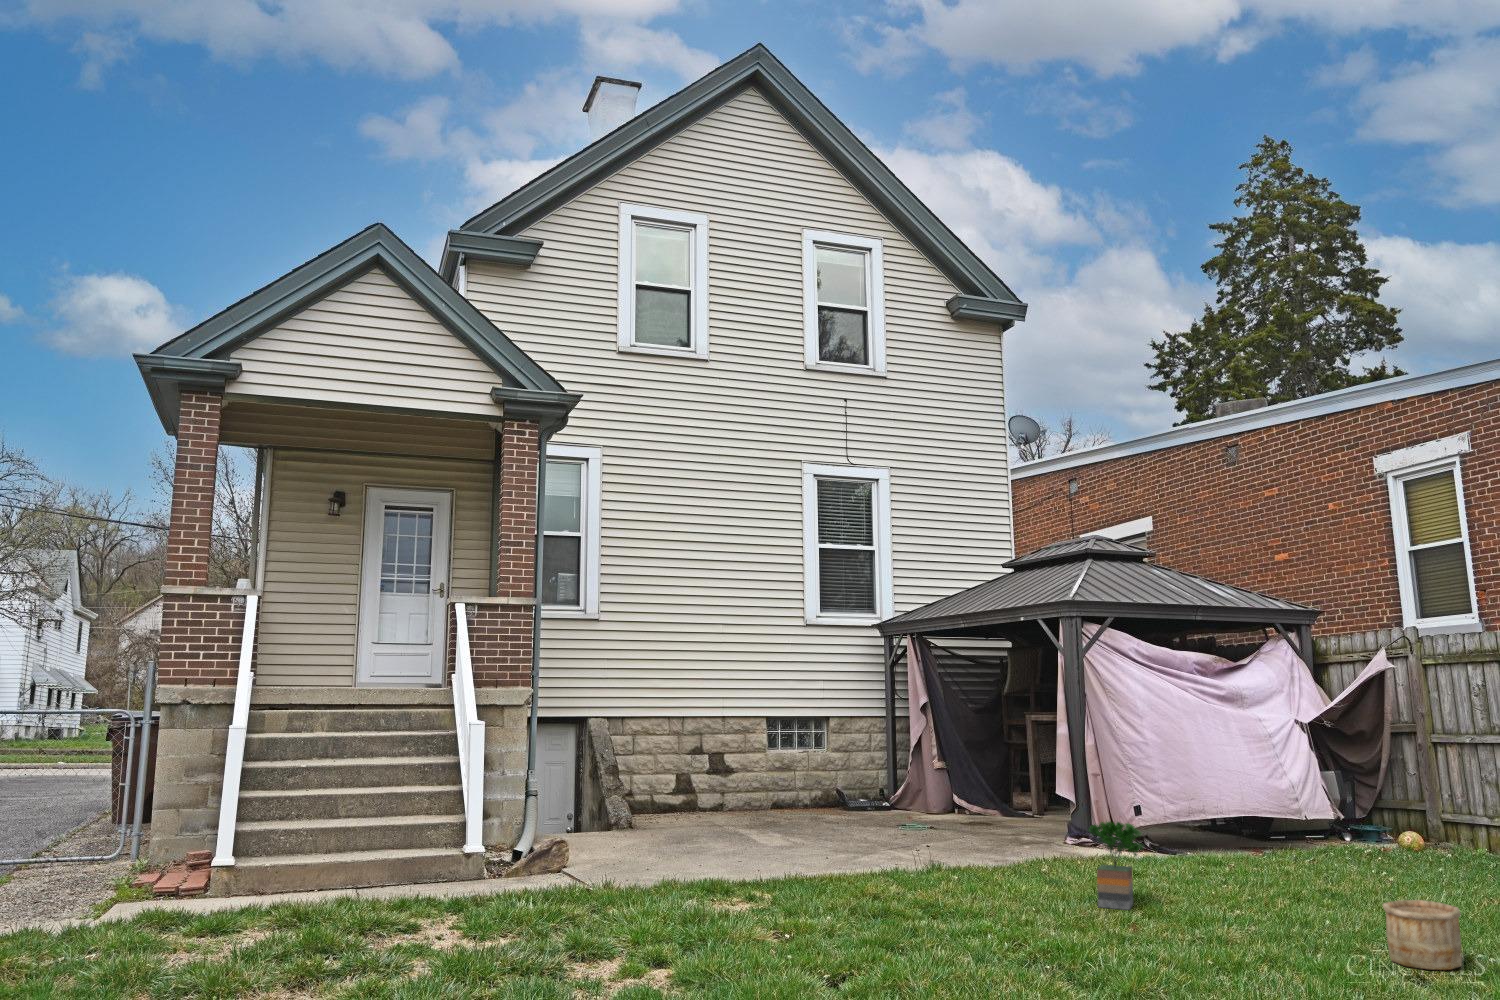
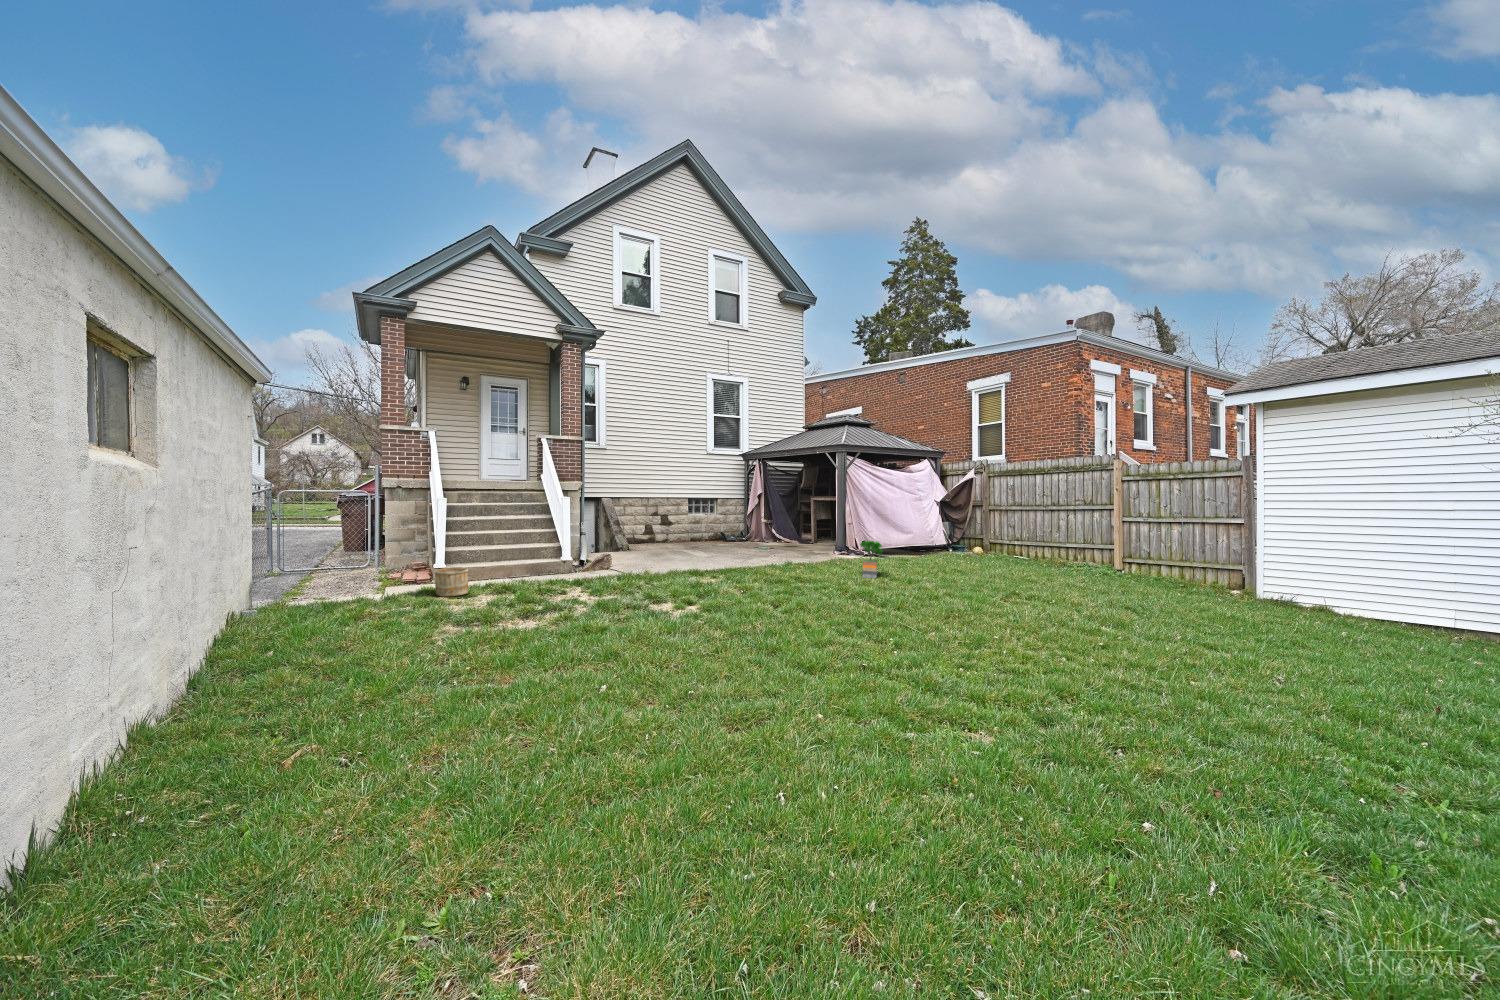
wooden bucket: present [1383,900,1462,970] -> present [434,567,469,596]

